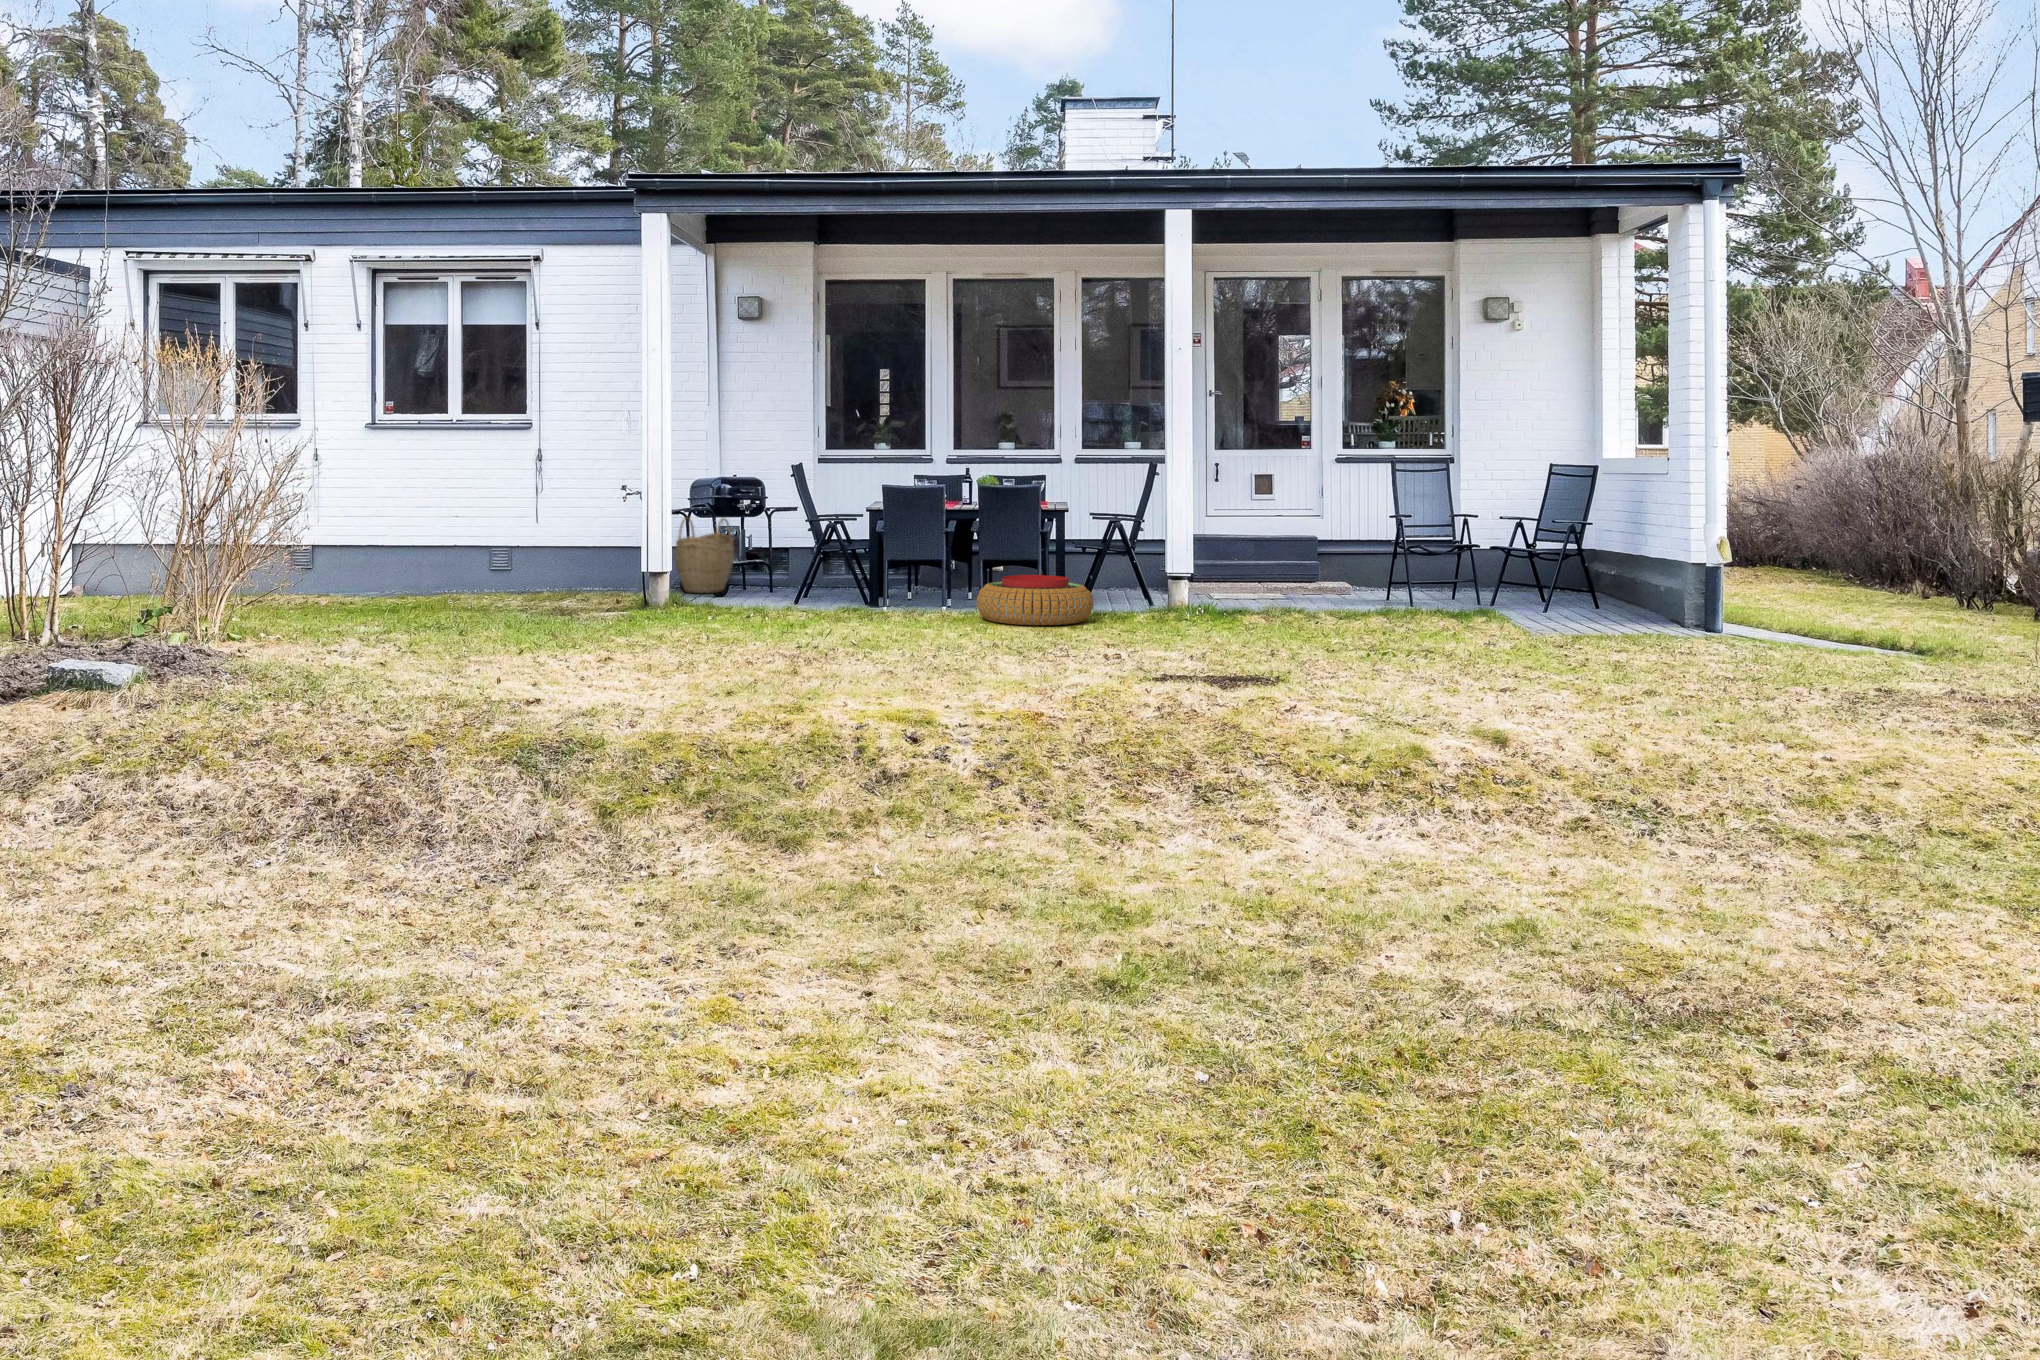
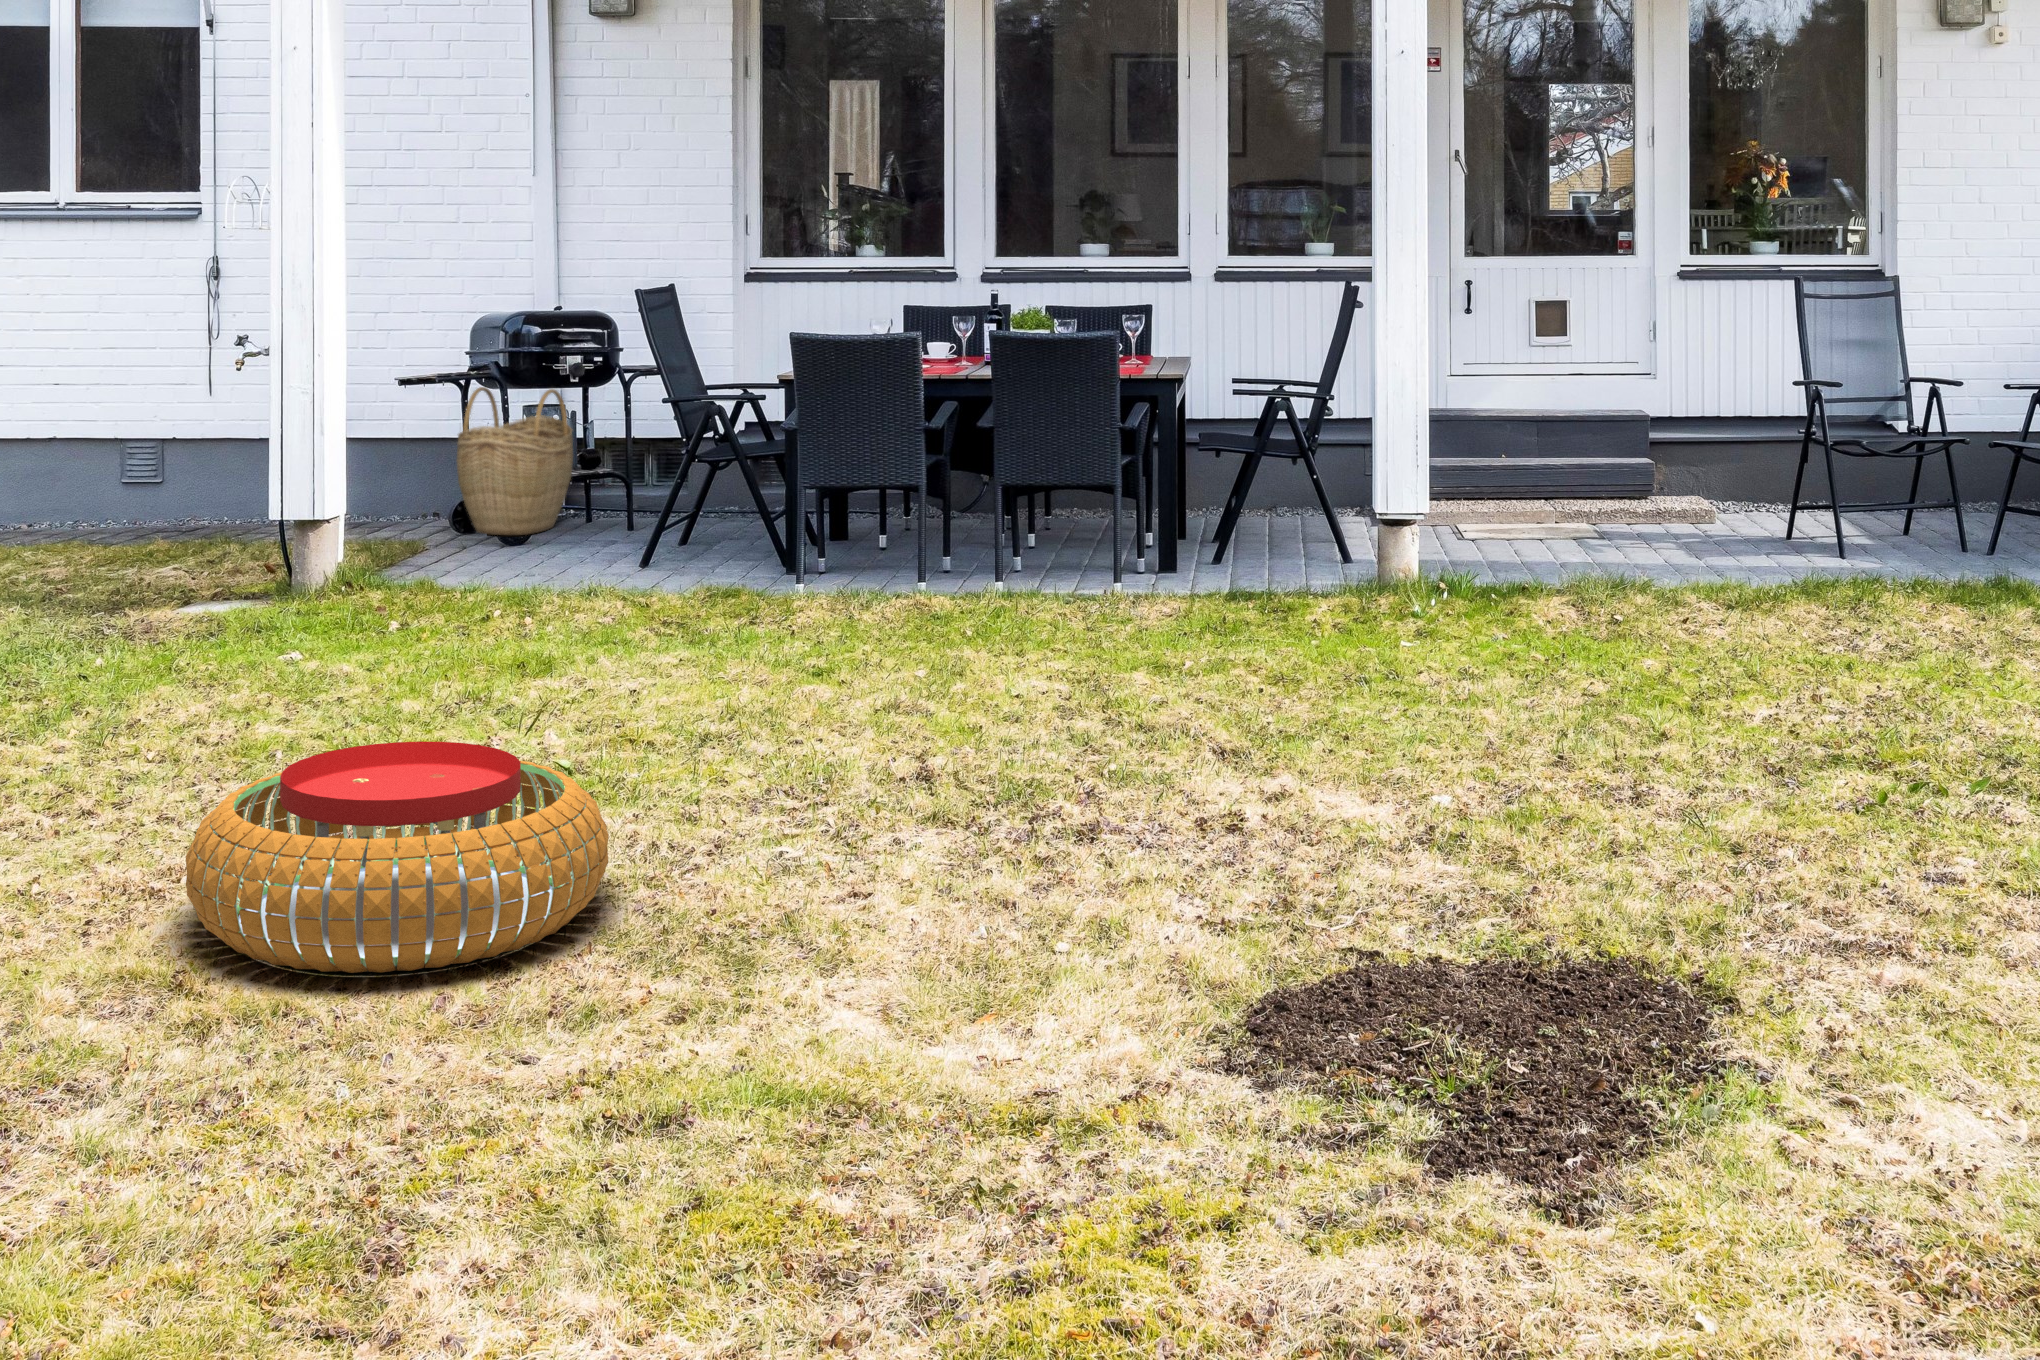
pouf: present [977,575,1093,625] -> present [186,741,609,973]

